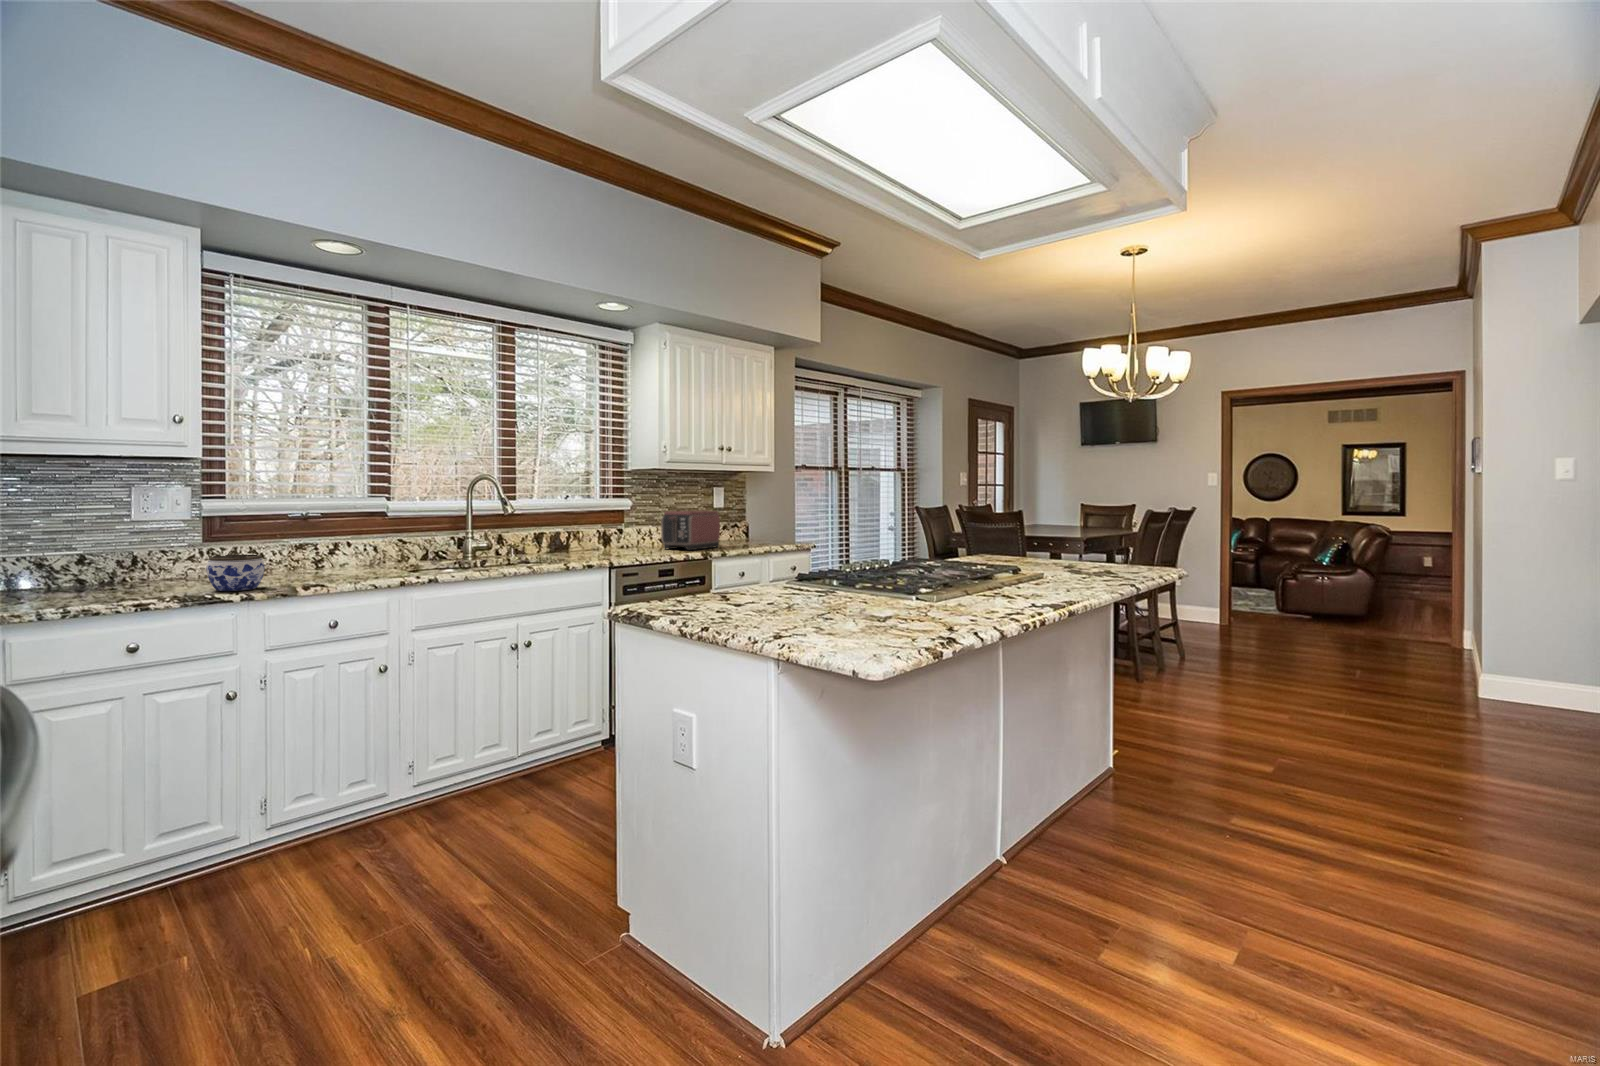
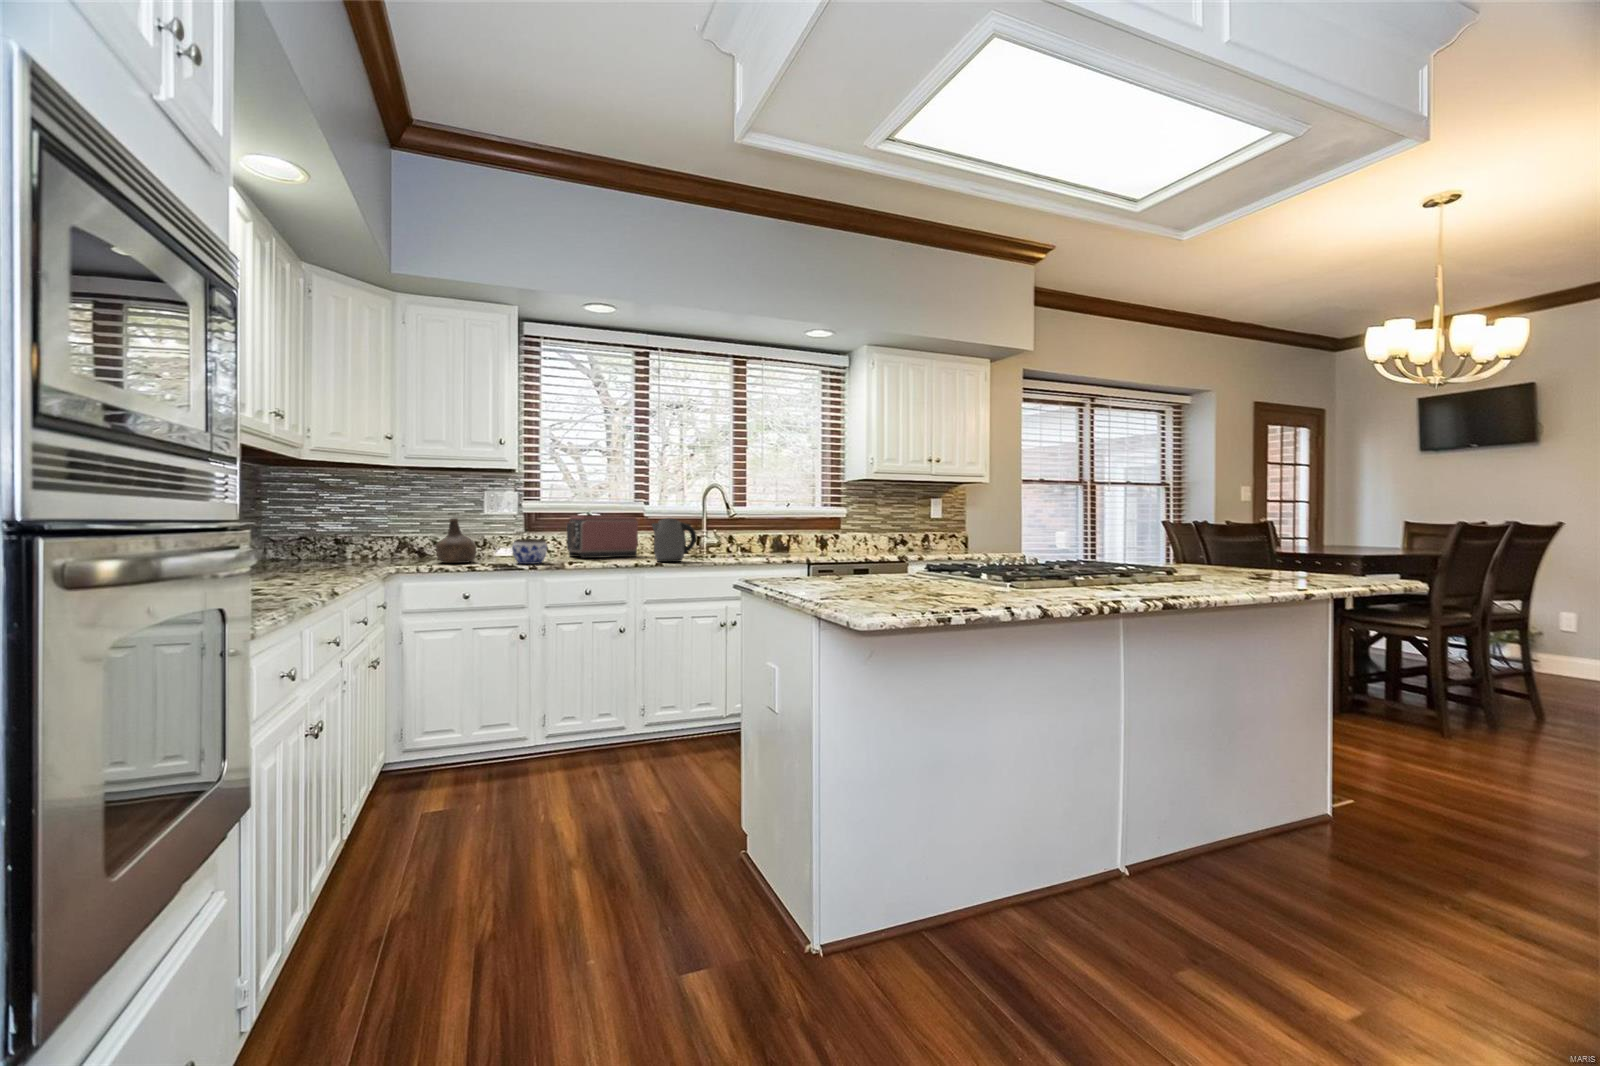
toaster: present [661,511,720,550] -> present [565,516,638,558]
kettle: none [416,520,477,576] -> present [652,518,697,562]
bottle: none [65,529,139,598] -> present [436,518,476,563]

